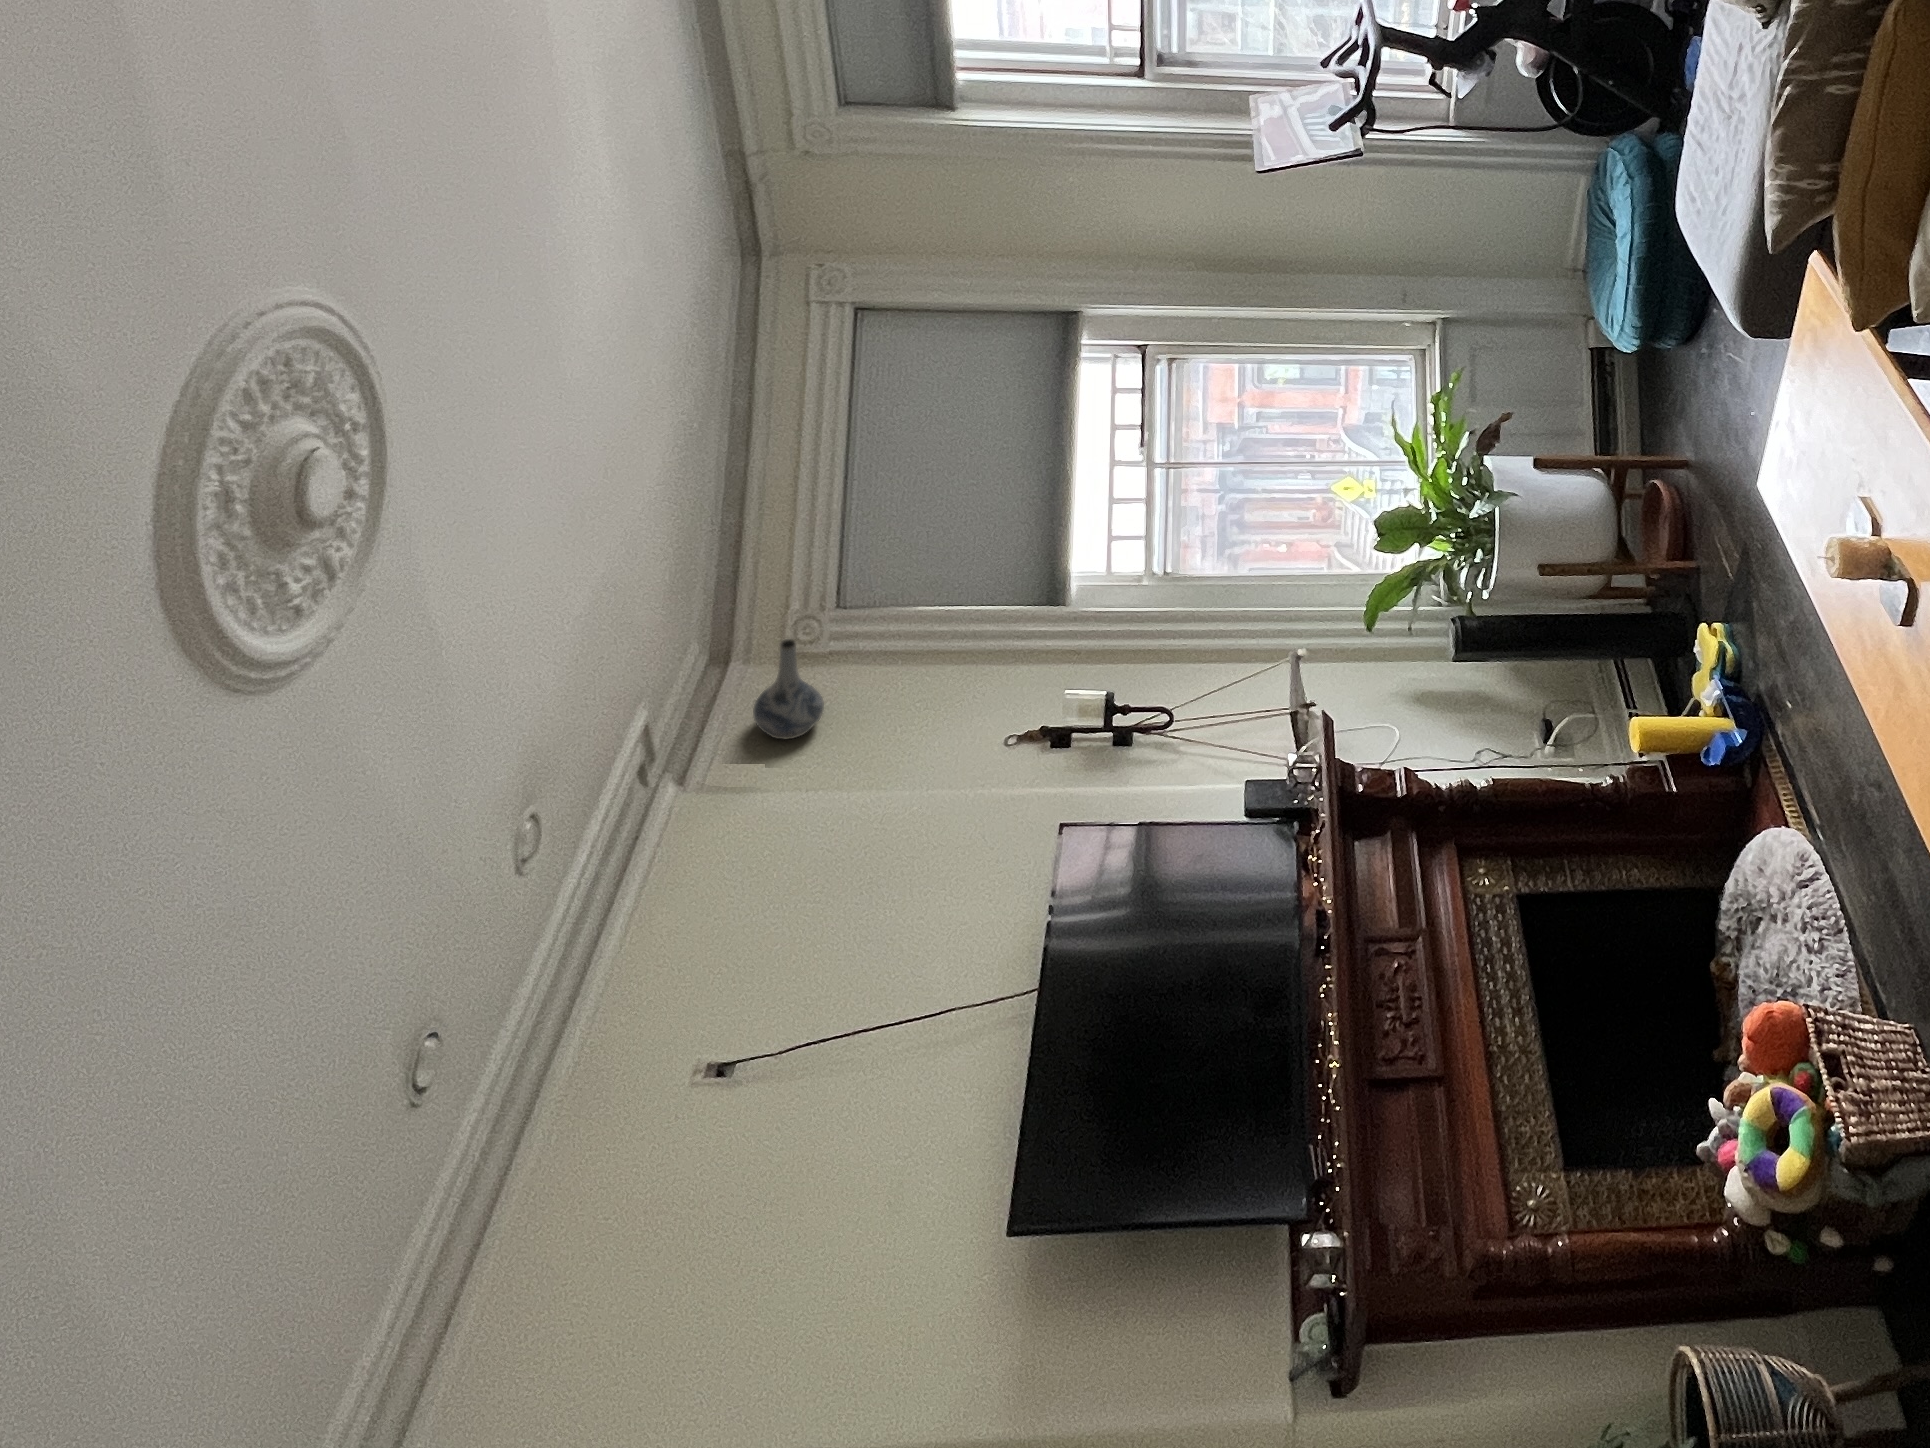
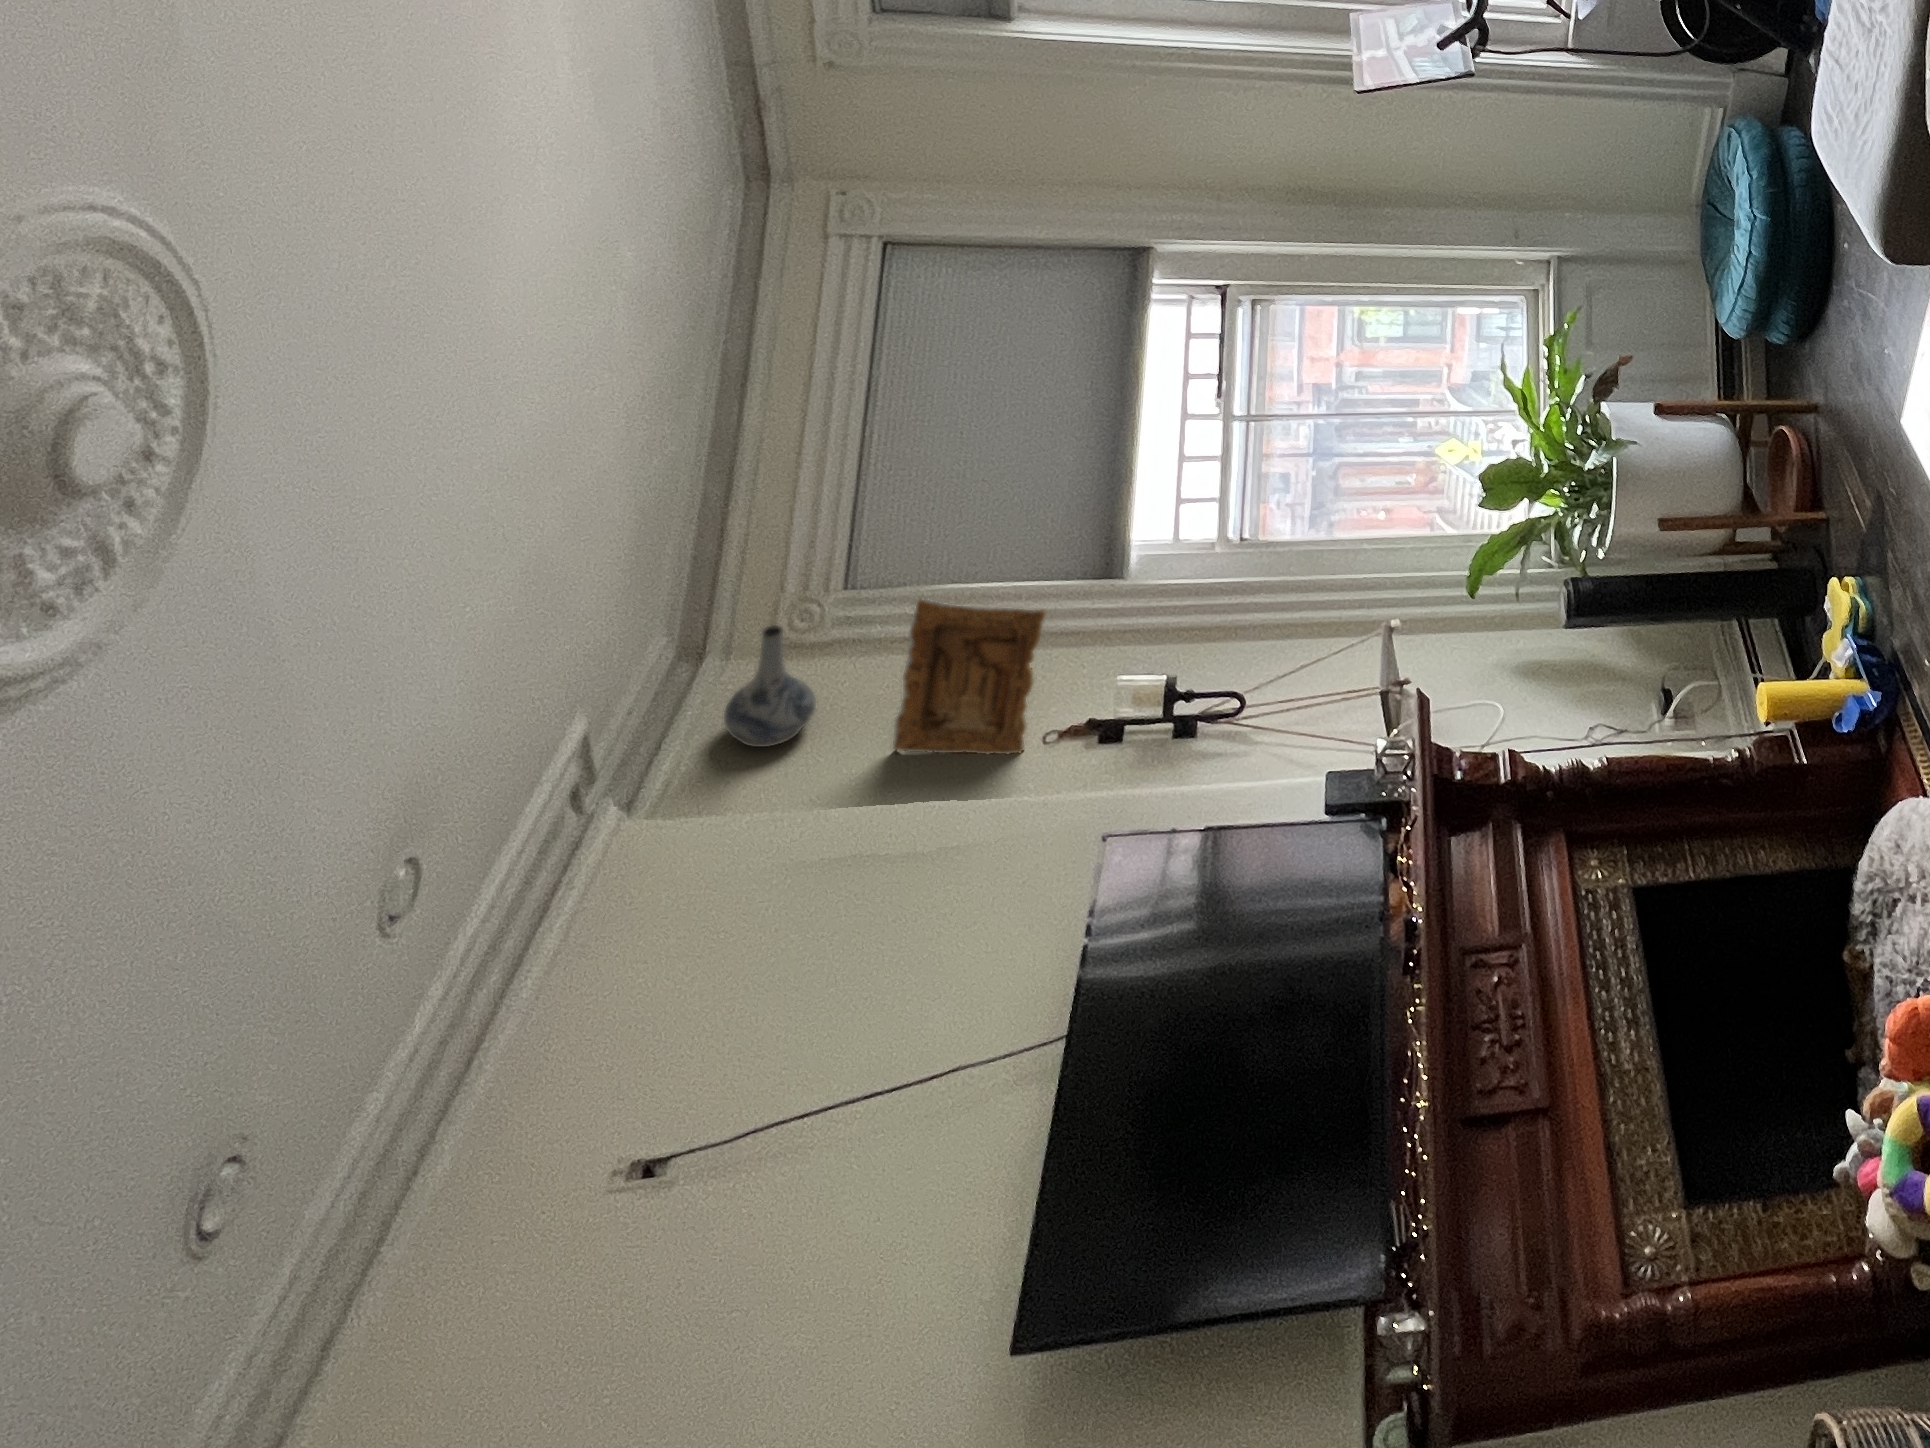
picture frame: none [886,619,1006,756] -> present [893,599,1046,754]

